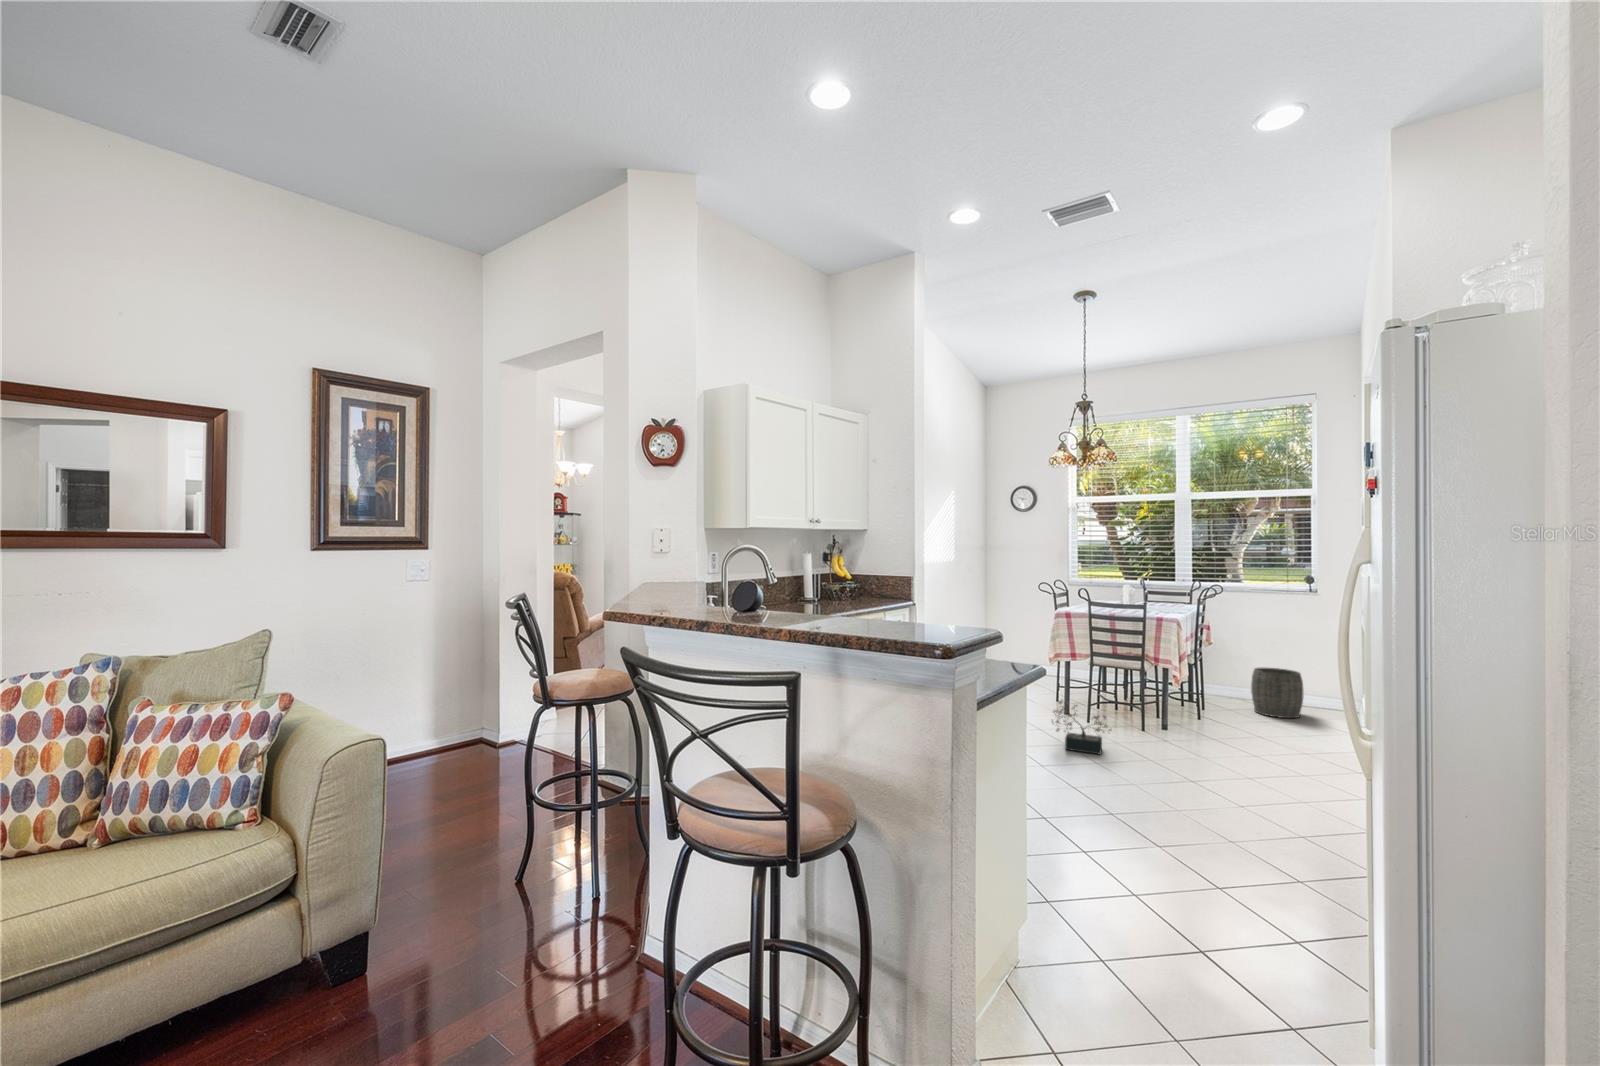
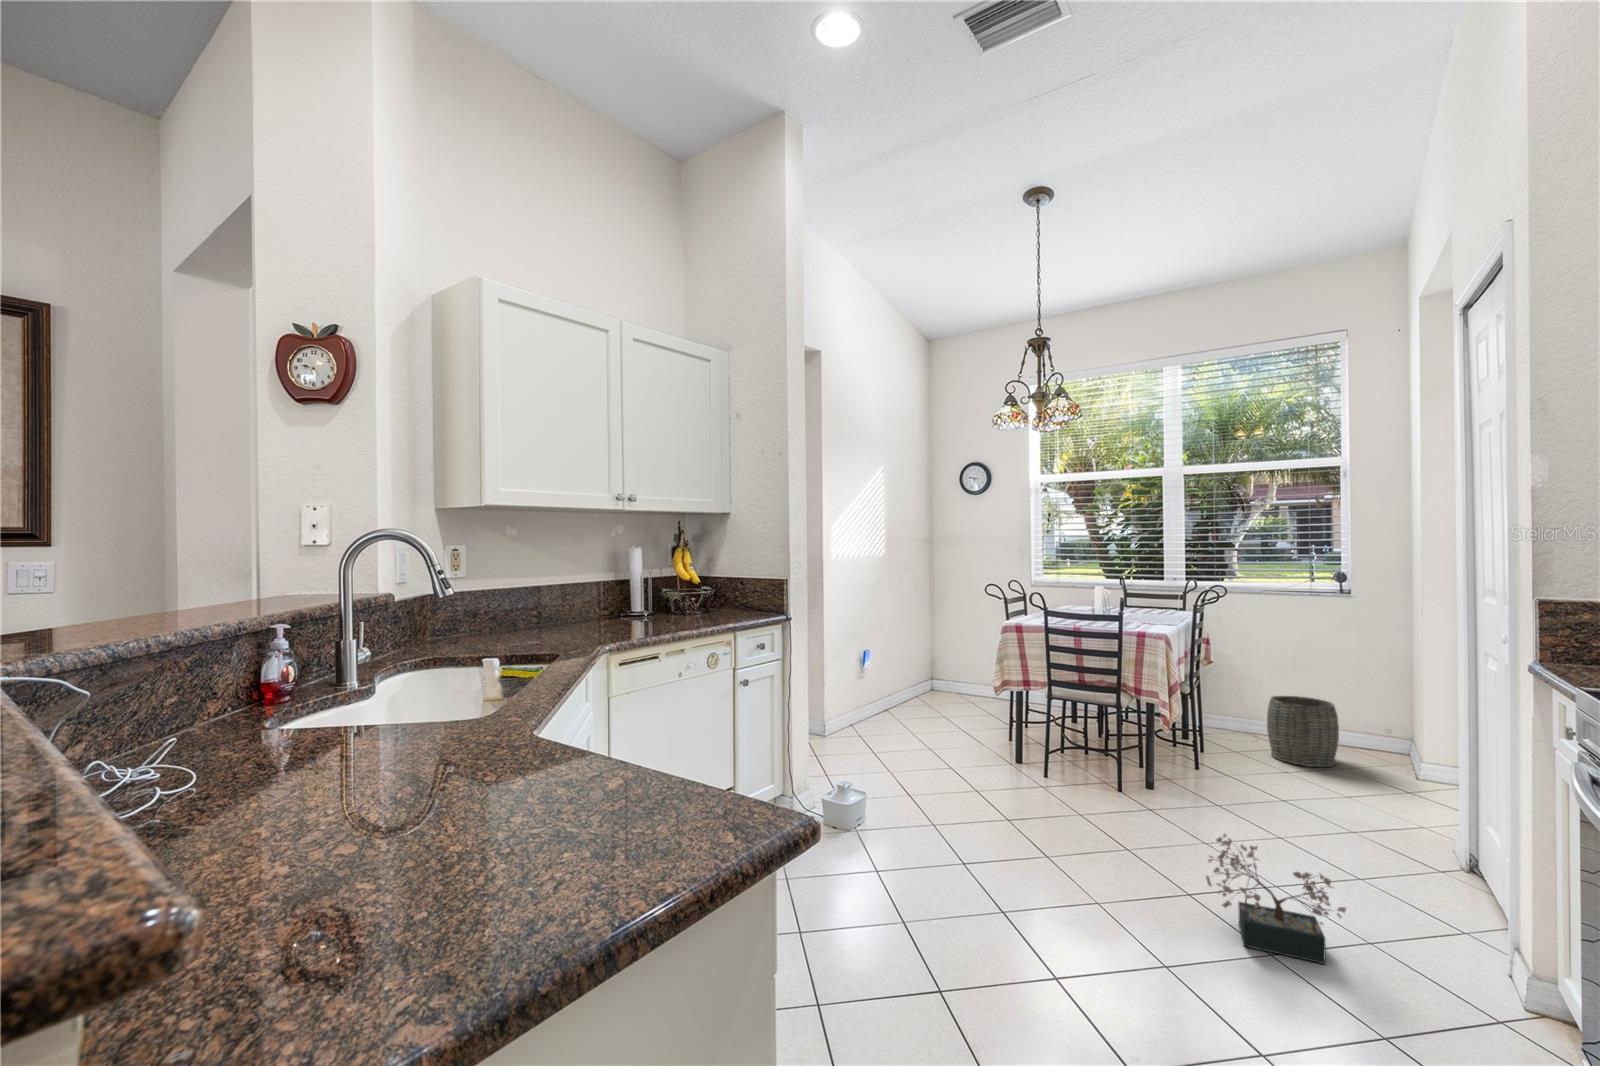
decorative plant: present [1052,700,1111,755] -> present [1206,834,1346,964]

